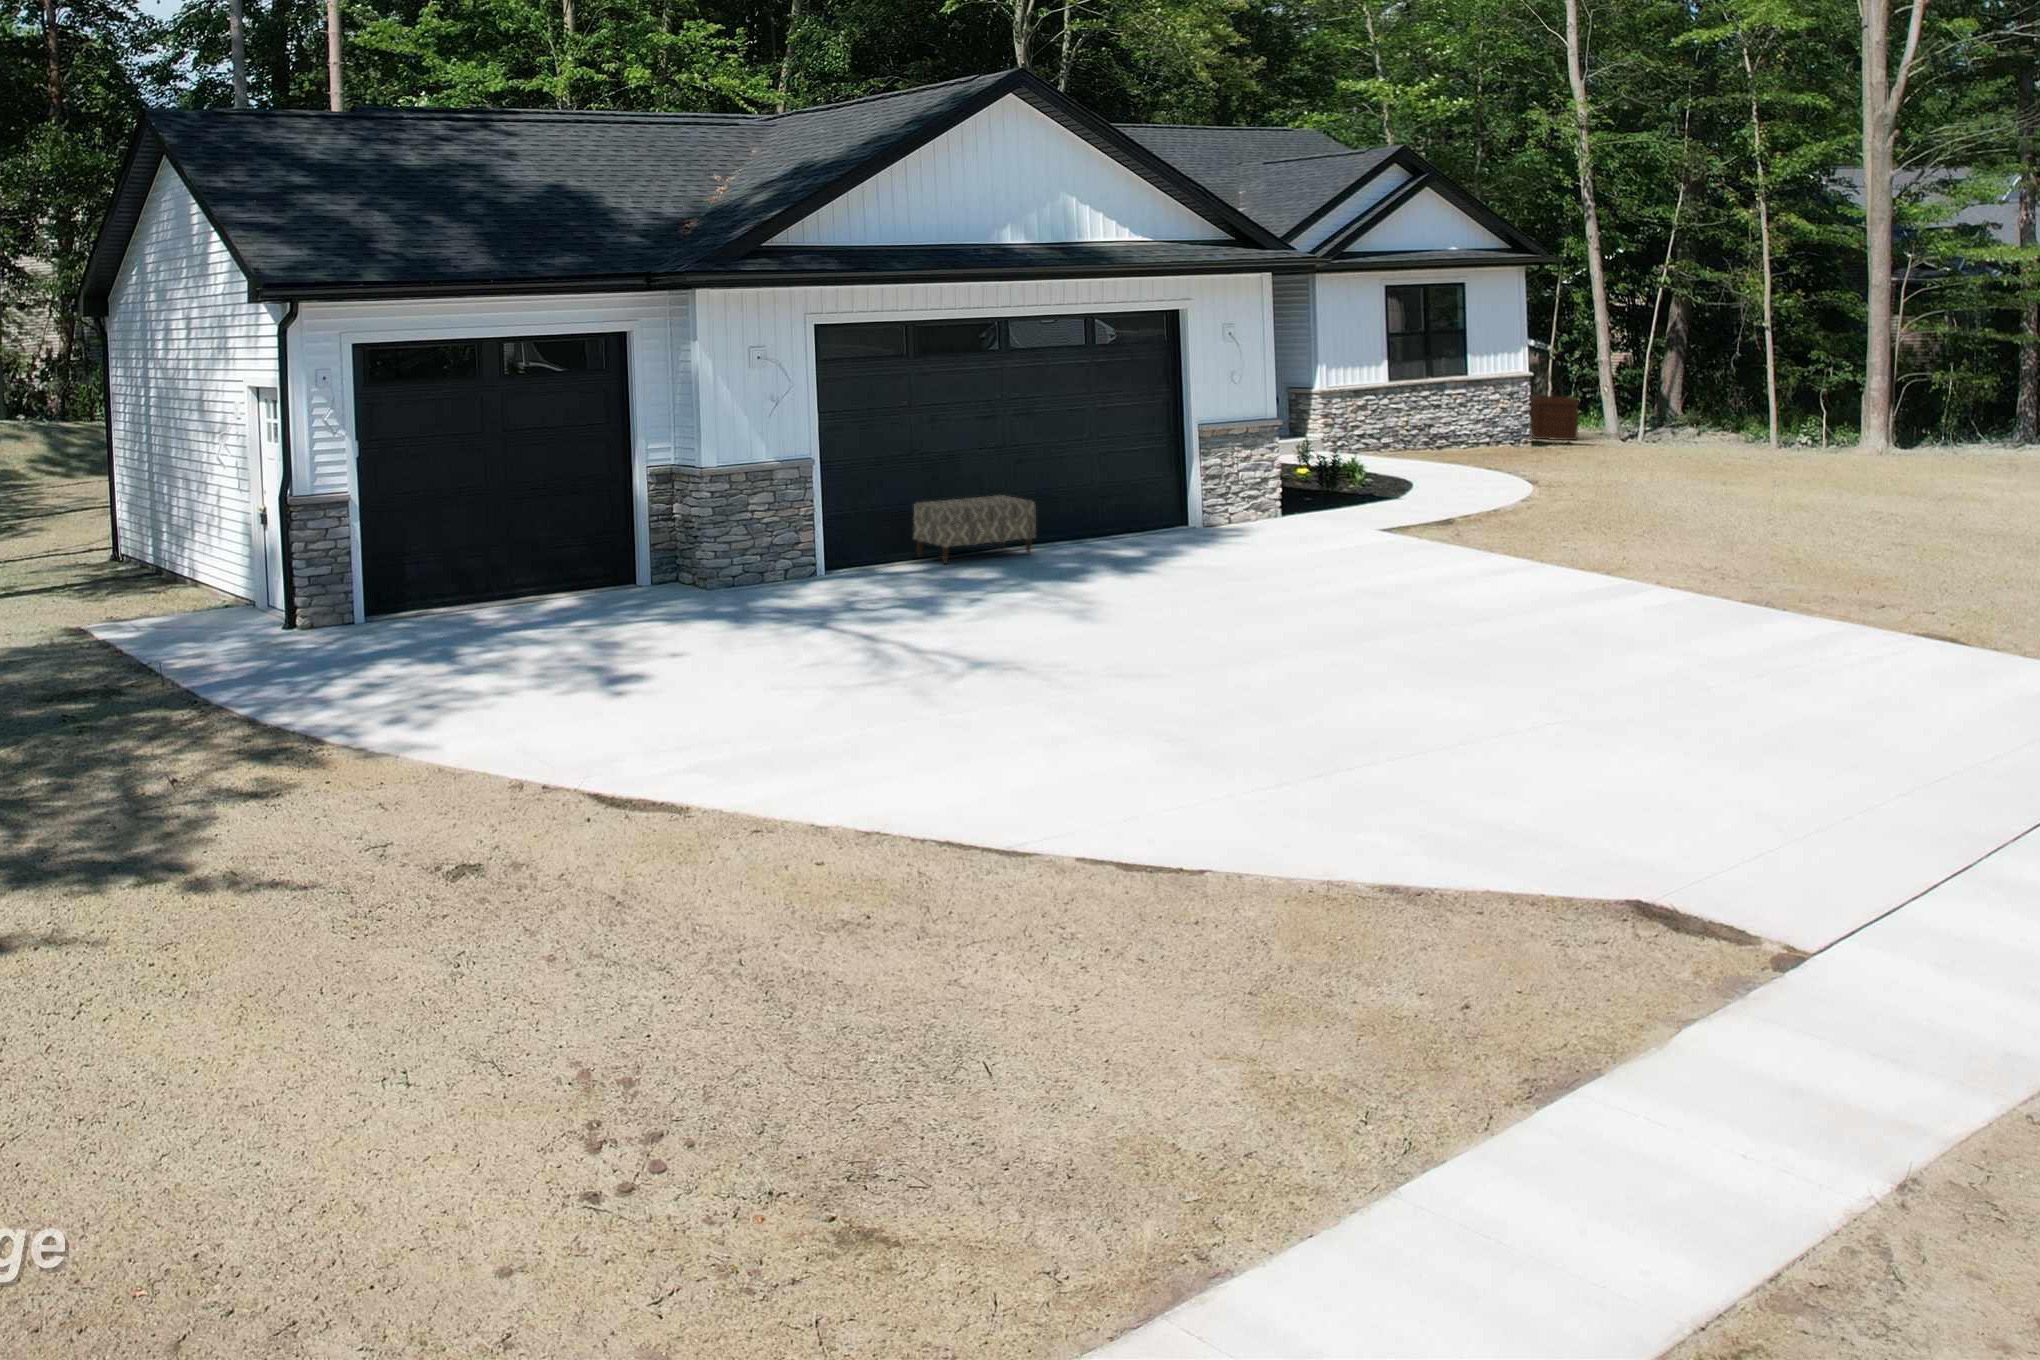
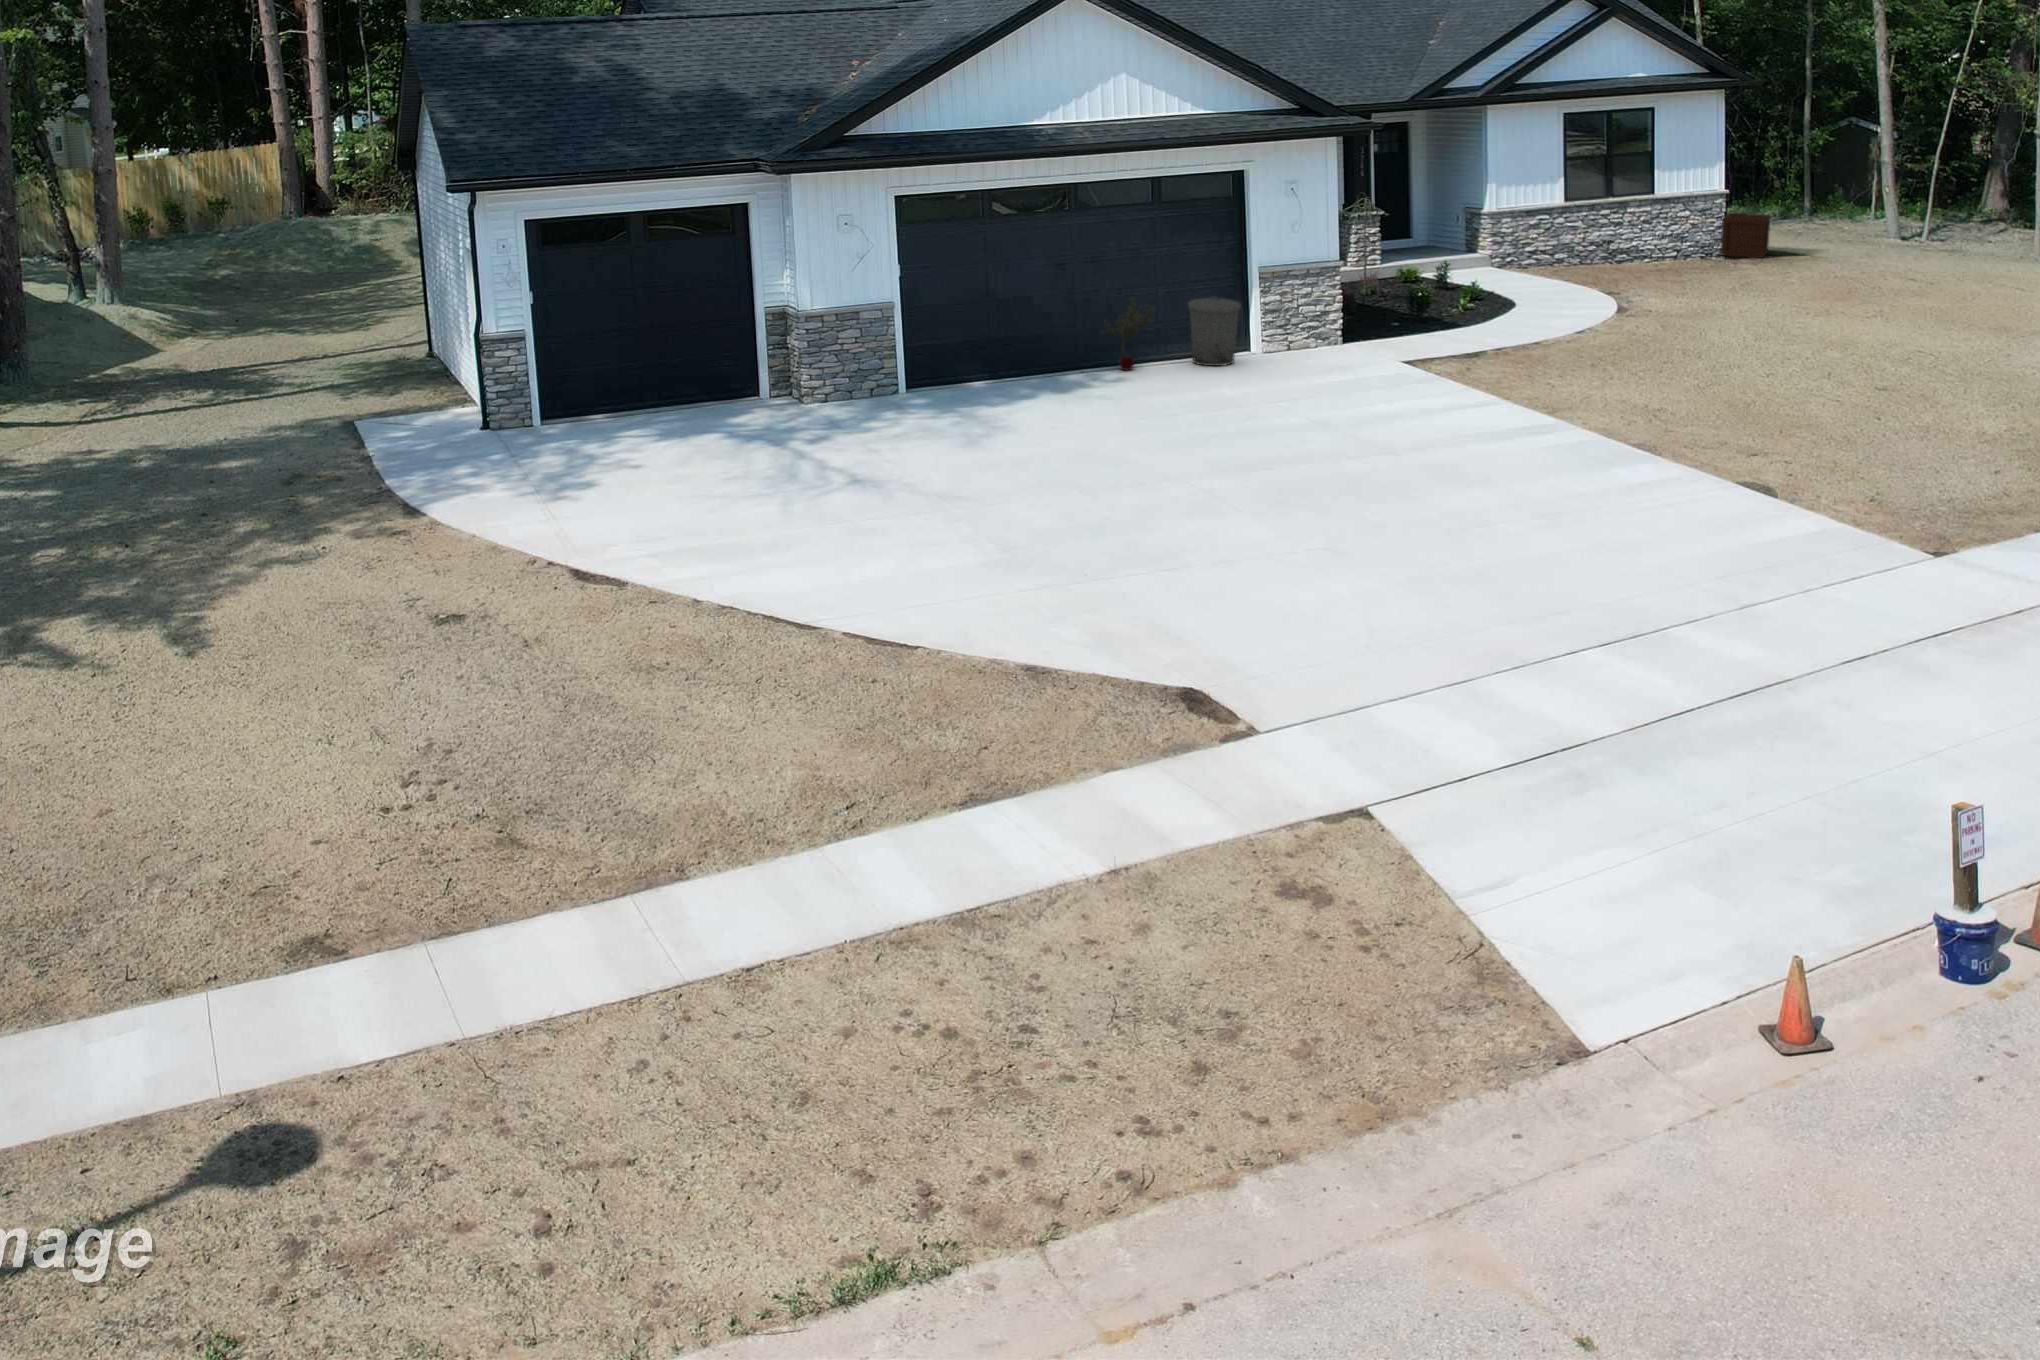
potted tree: none [1038,458,1101,547] -> present [1101,298,1154,371]
trash can: none [1130,458,1192,541] -> present [1188,297,1241,366]
bench: present [913,495,1036,564] -> none [988,328,1090,385]

